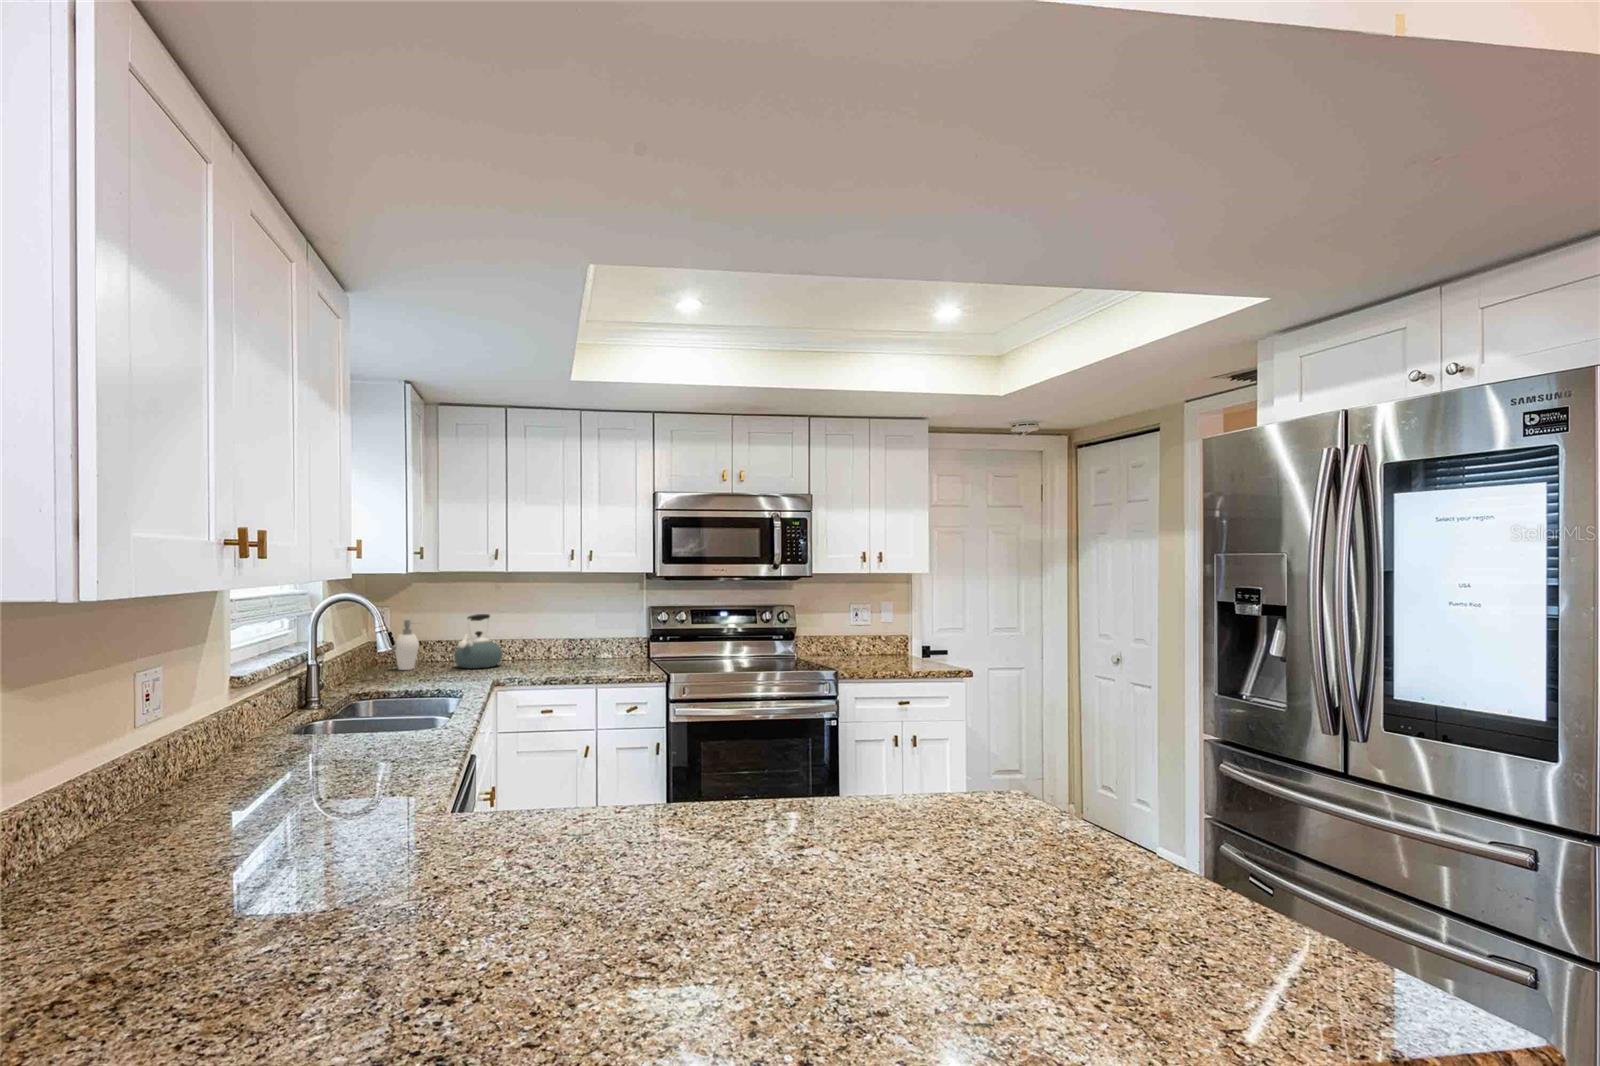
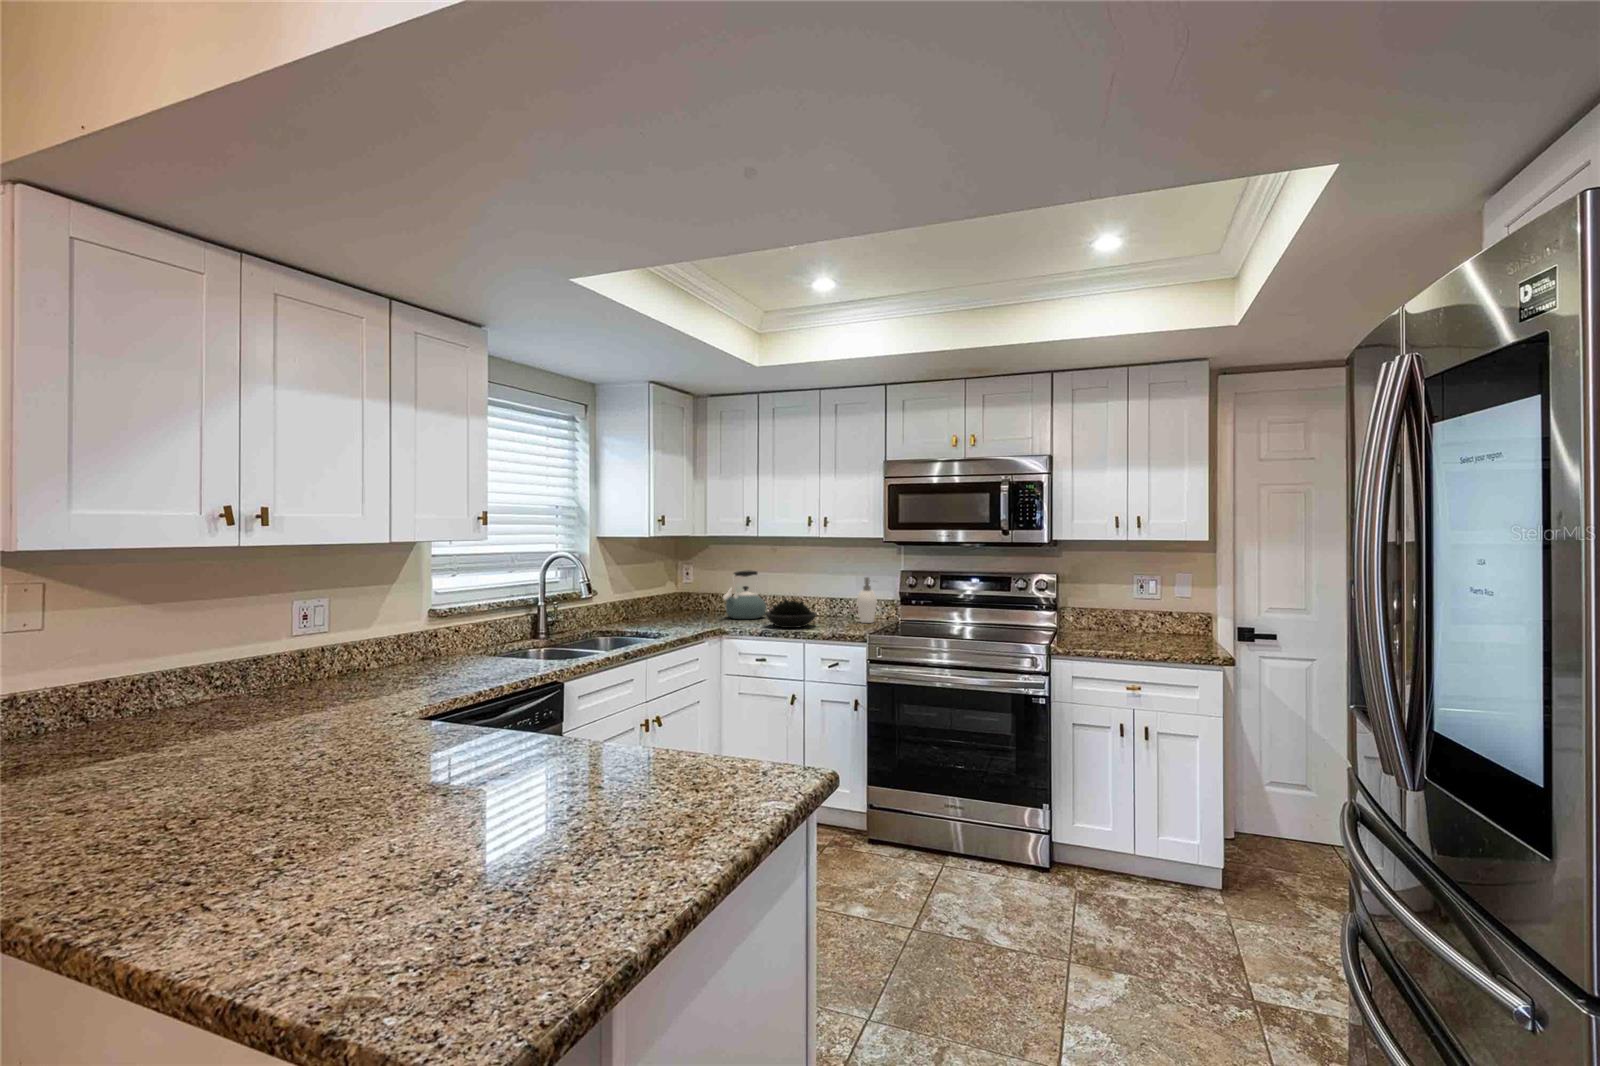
soap dispenser: present [395,620,419,670] -> present [857,577,877,623]
succulent plant: none [526,642,584,673] -> present [765,599,817,628]

